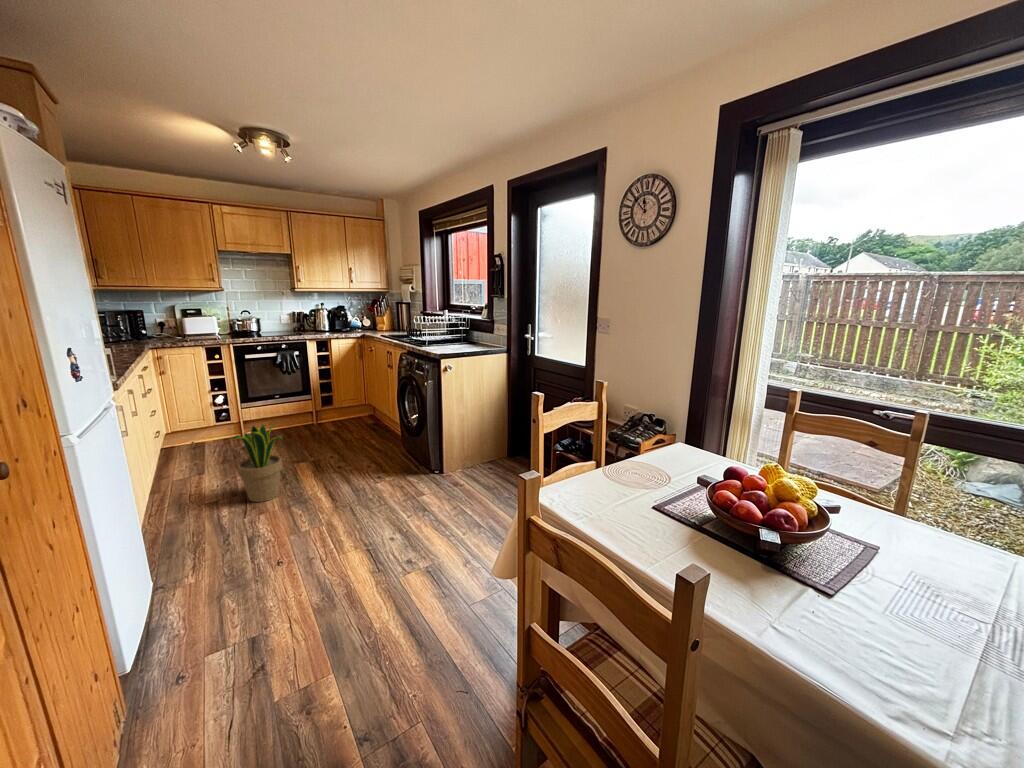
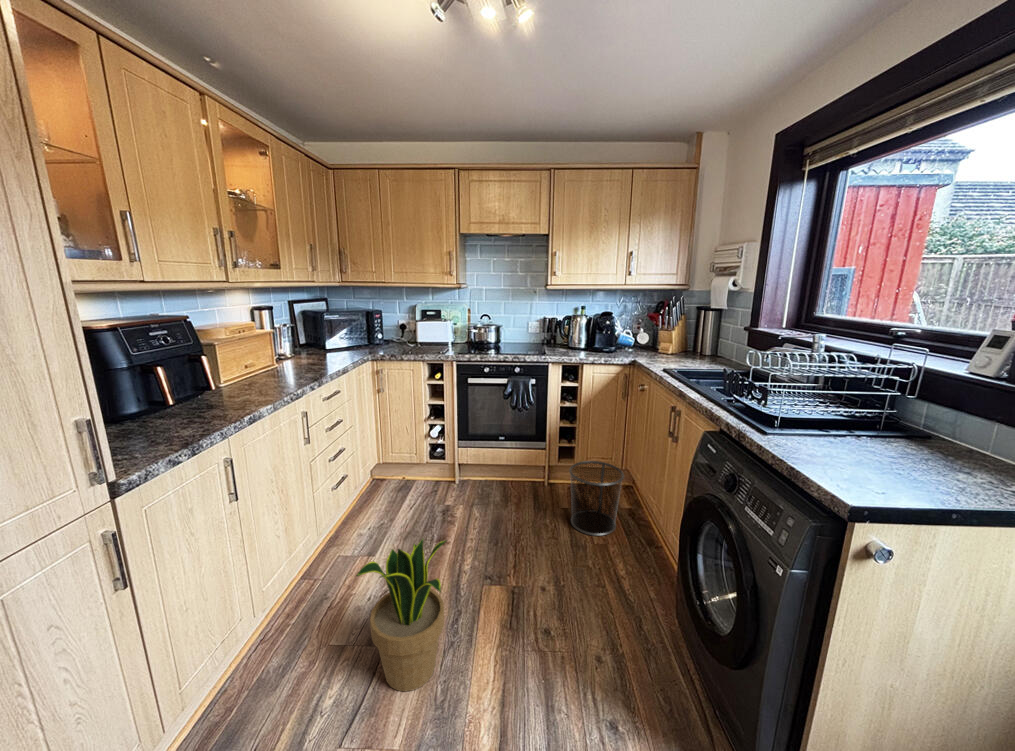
waste bin: none [332,397,367,438] -> present [569,461,624,536]

